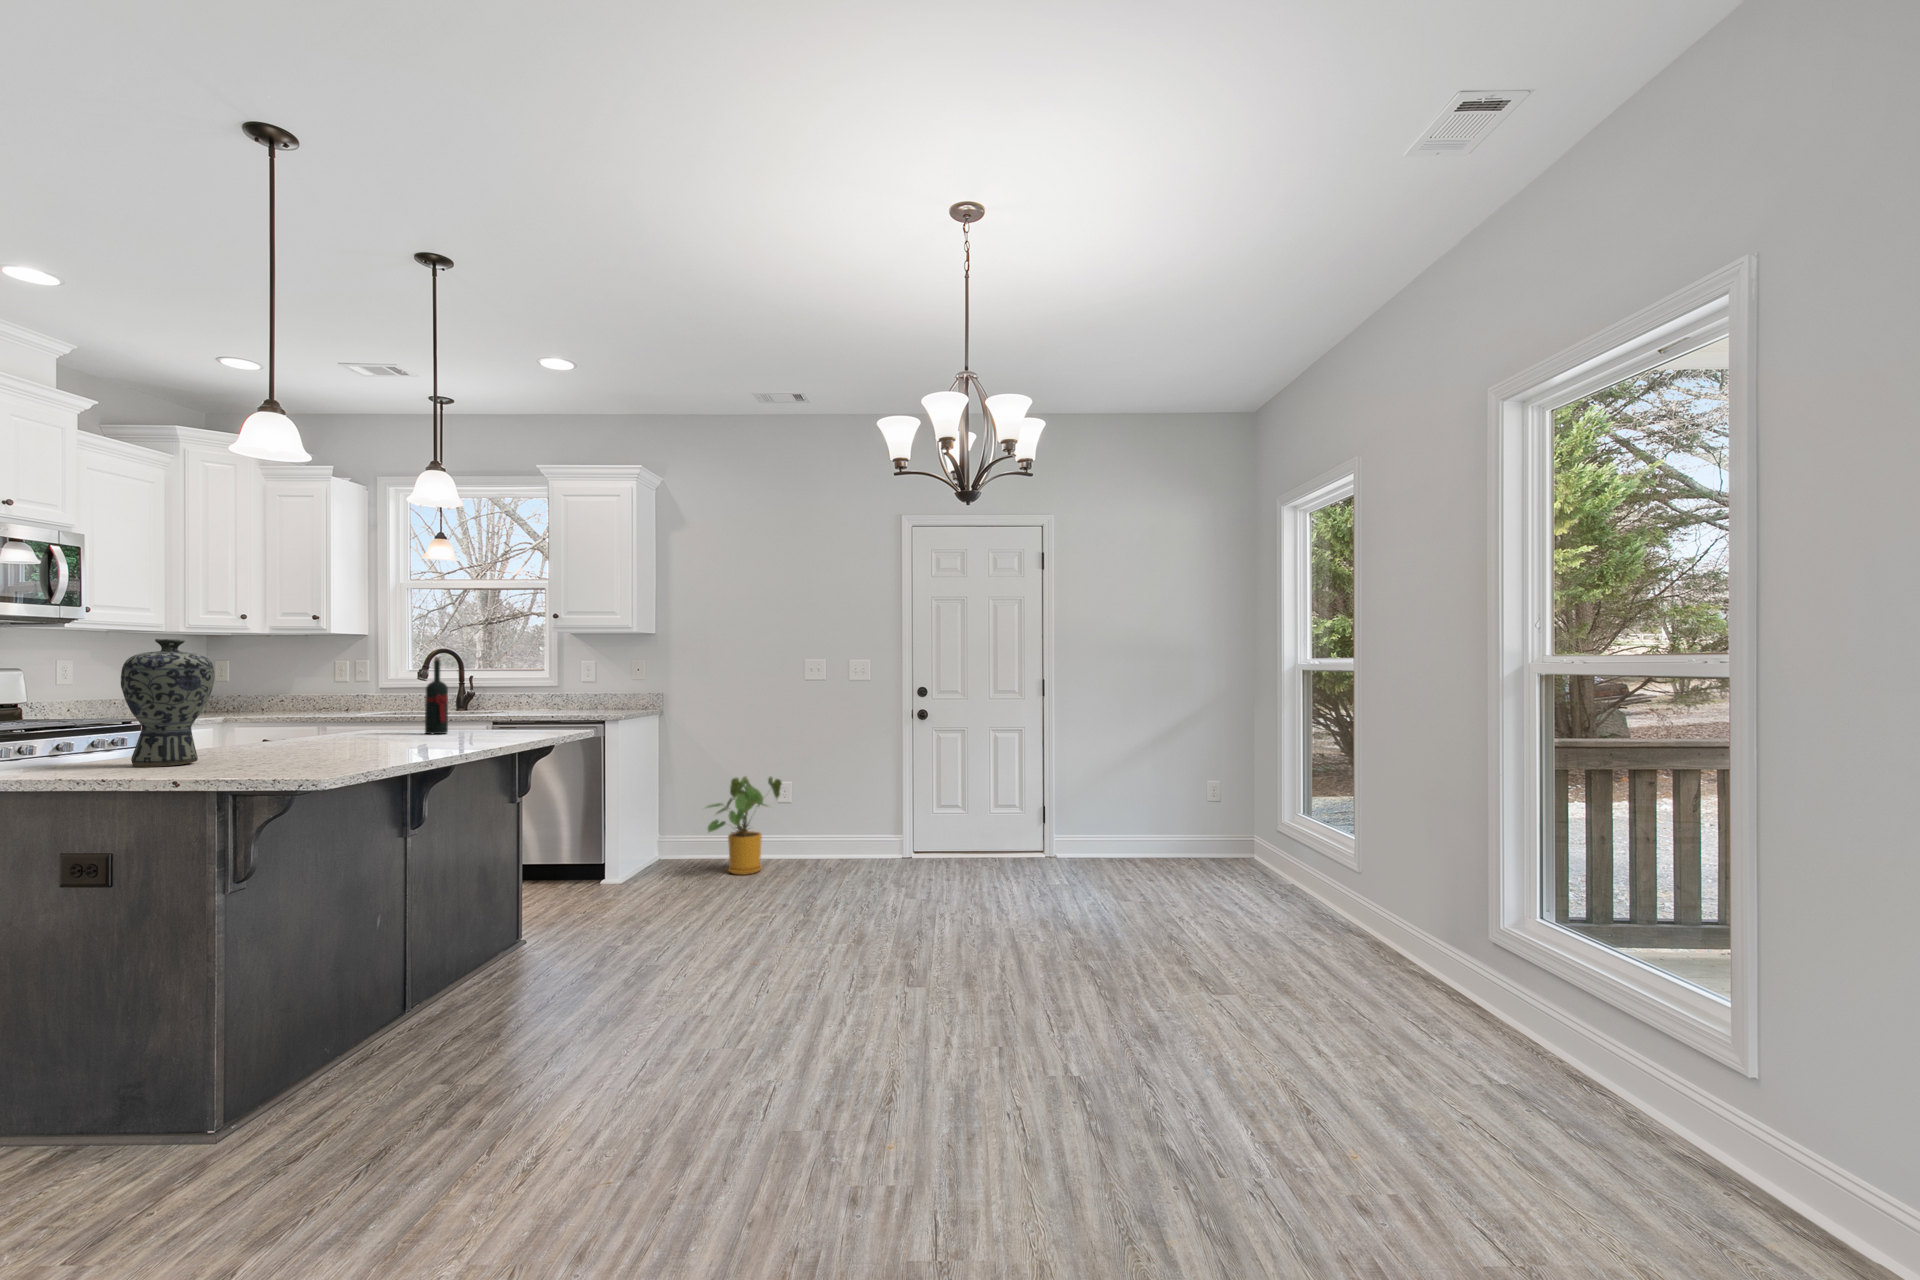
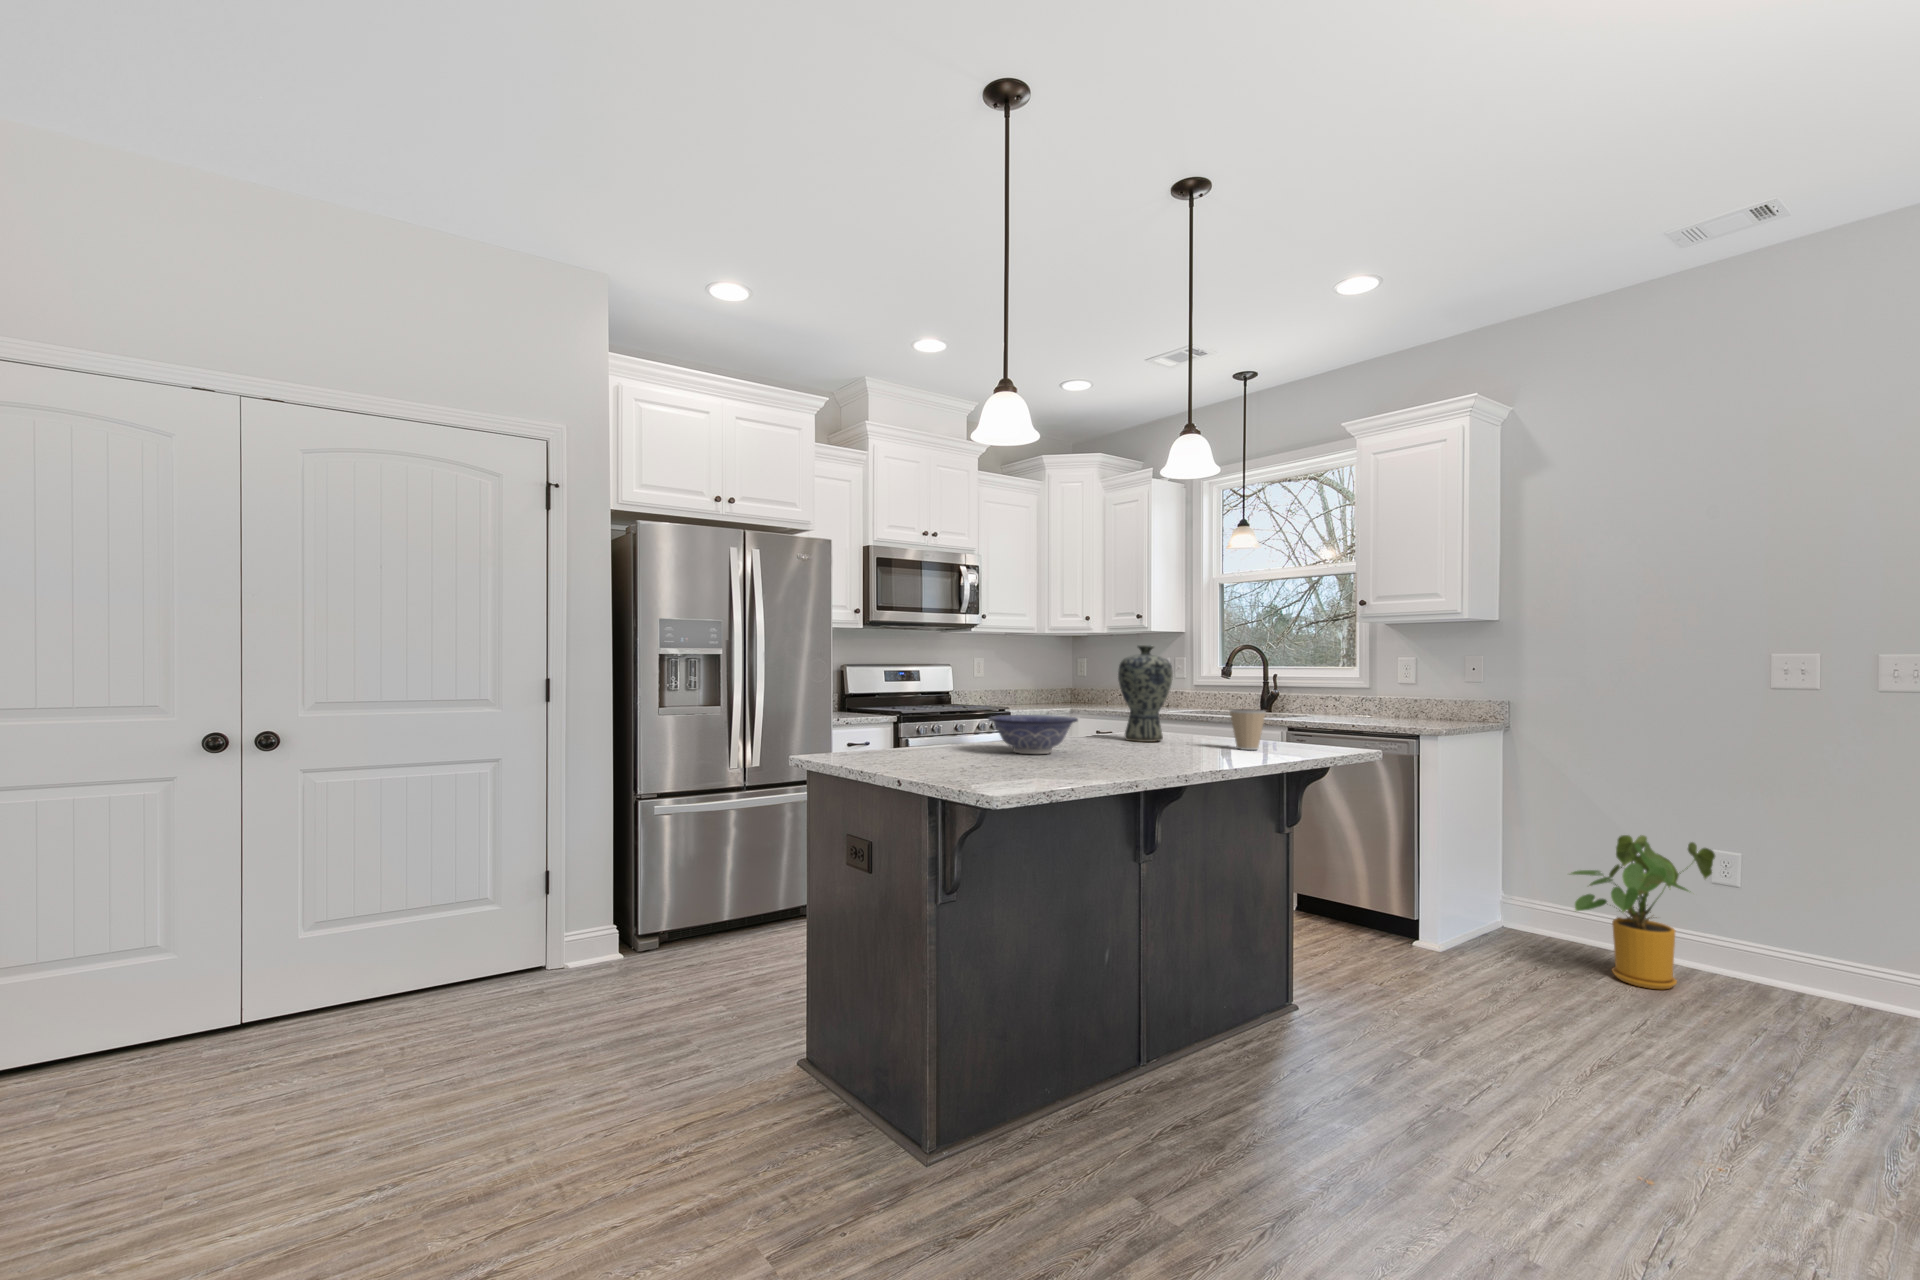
vase: present [121,639,215,767] -> present [1118,645,1173,742]
wine bottle: present [425,657,448,734] -> none [1188,653,1211,741]
coffee cup: none [474,704,507,737] -> present [1230,709,1265,750]
decorative bowl: none [244,717,349,754] -> present [988,715,1078,754]

